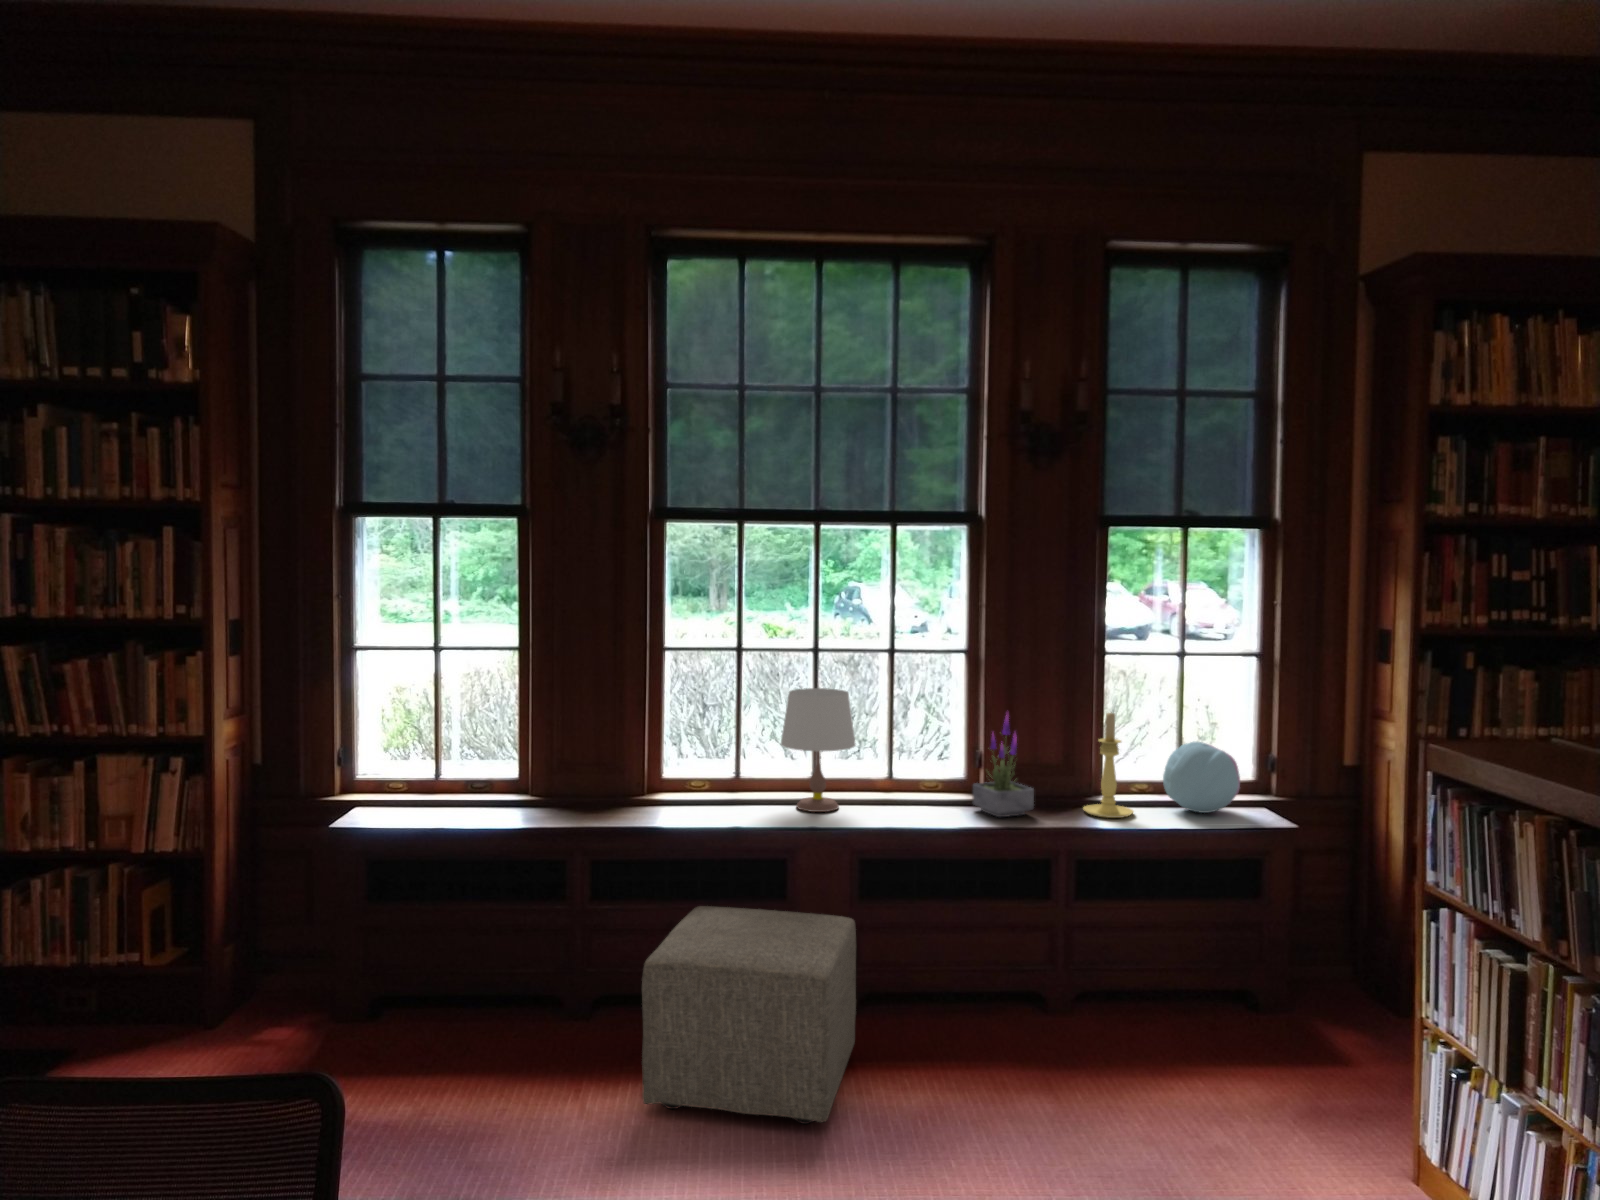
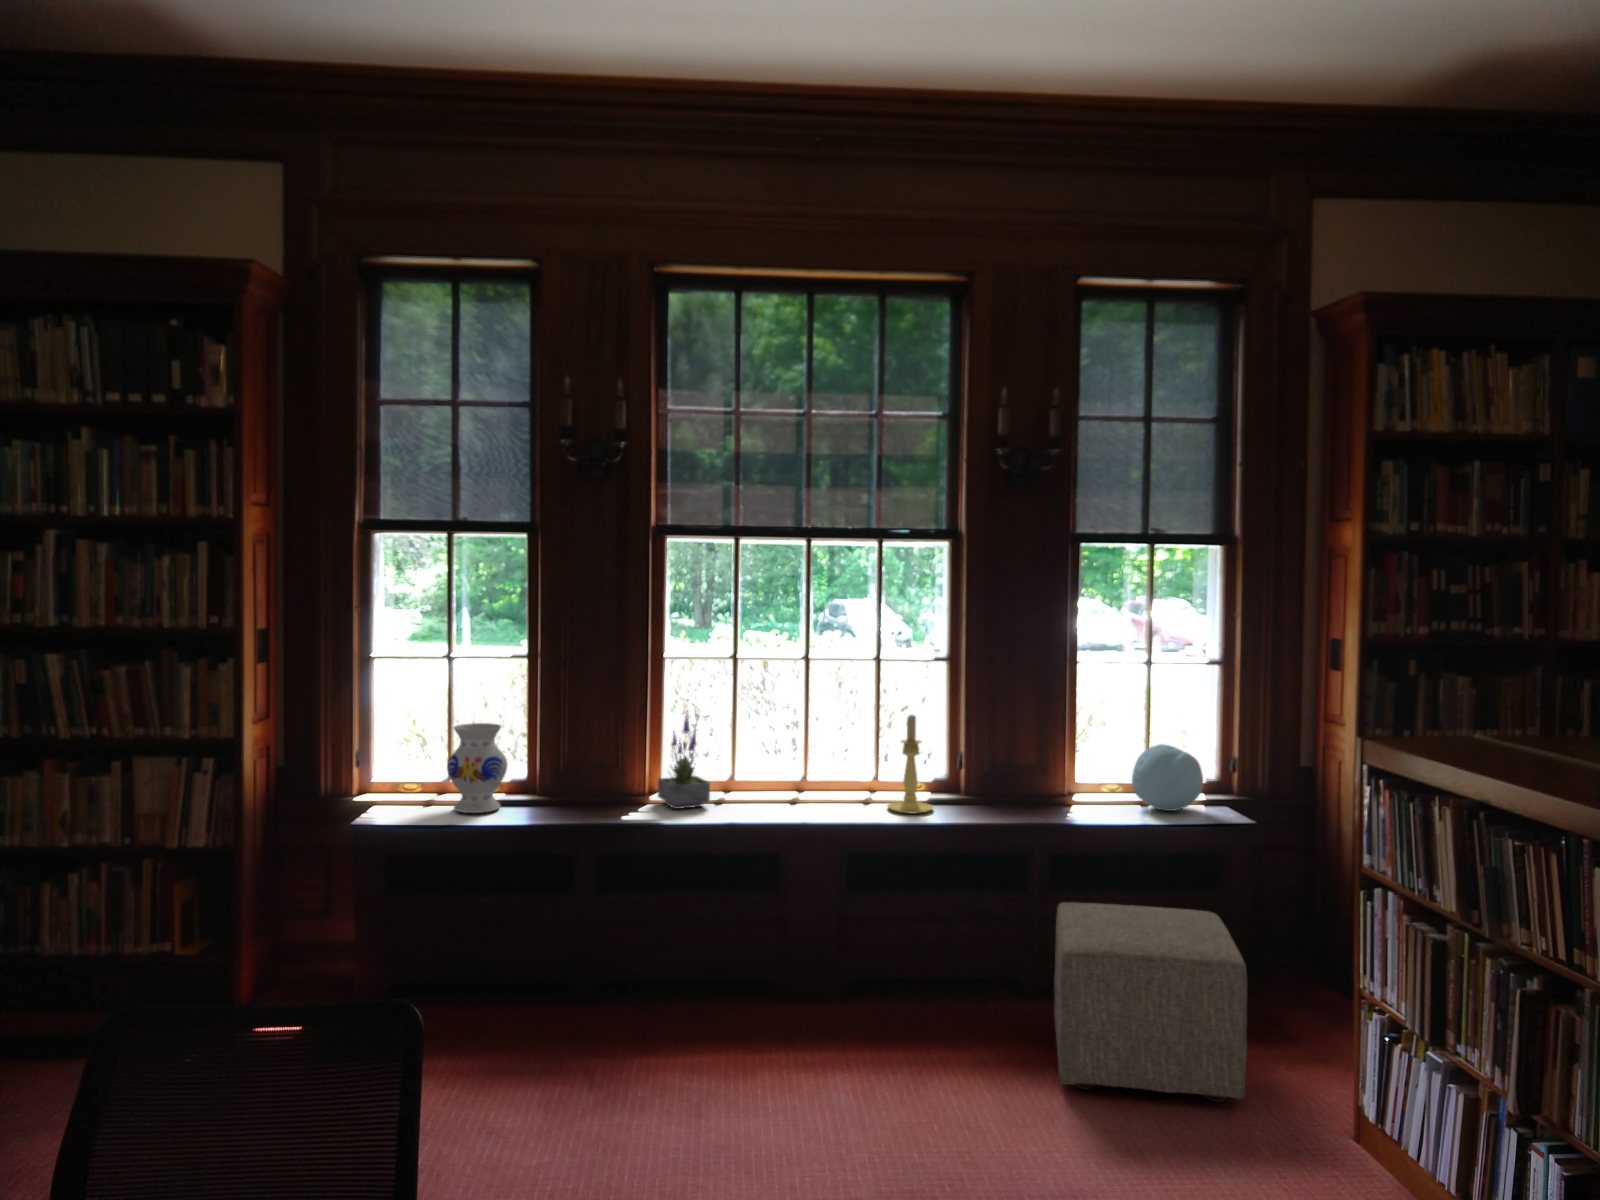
table lamp: present [781,688,856,812] -> none [774,695,844,810]
candle holder: present [1083,712,1134,818] -> present [888,715,933,814]
potted plant: present [973,715,1034,817] -> present [658,710,710,809]
vase: none [432,719,497,815] -> present [447,723,507,813]
ottoman: present [642,906,856,1124] -> present [1054,902,1247,1102]

